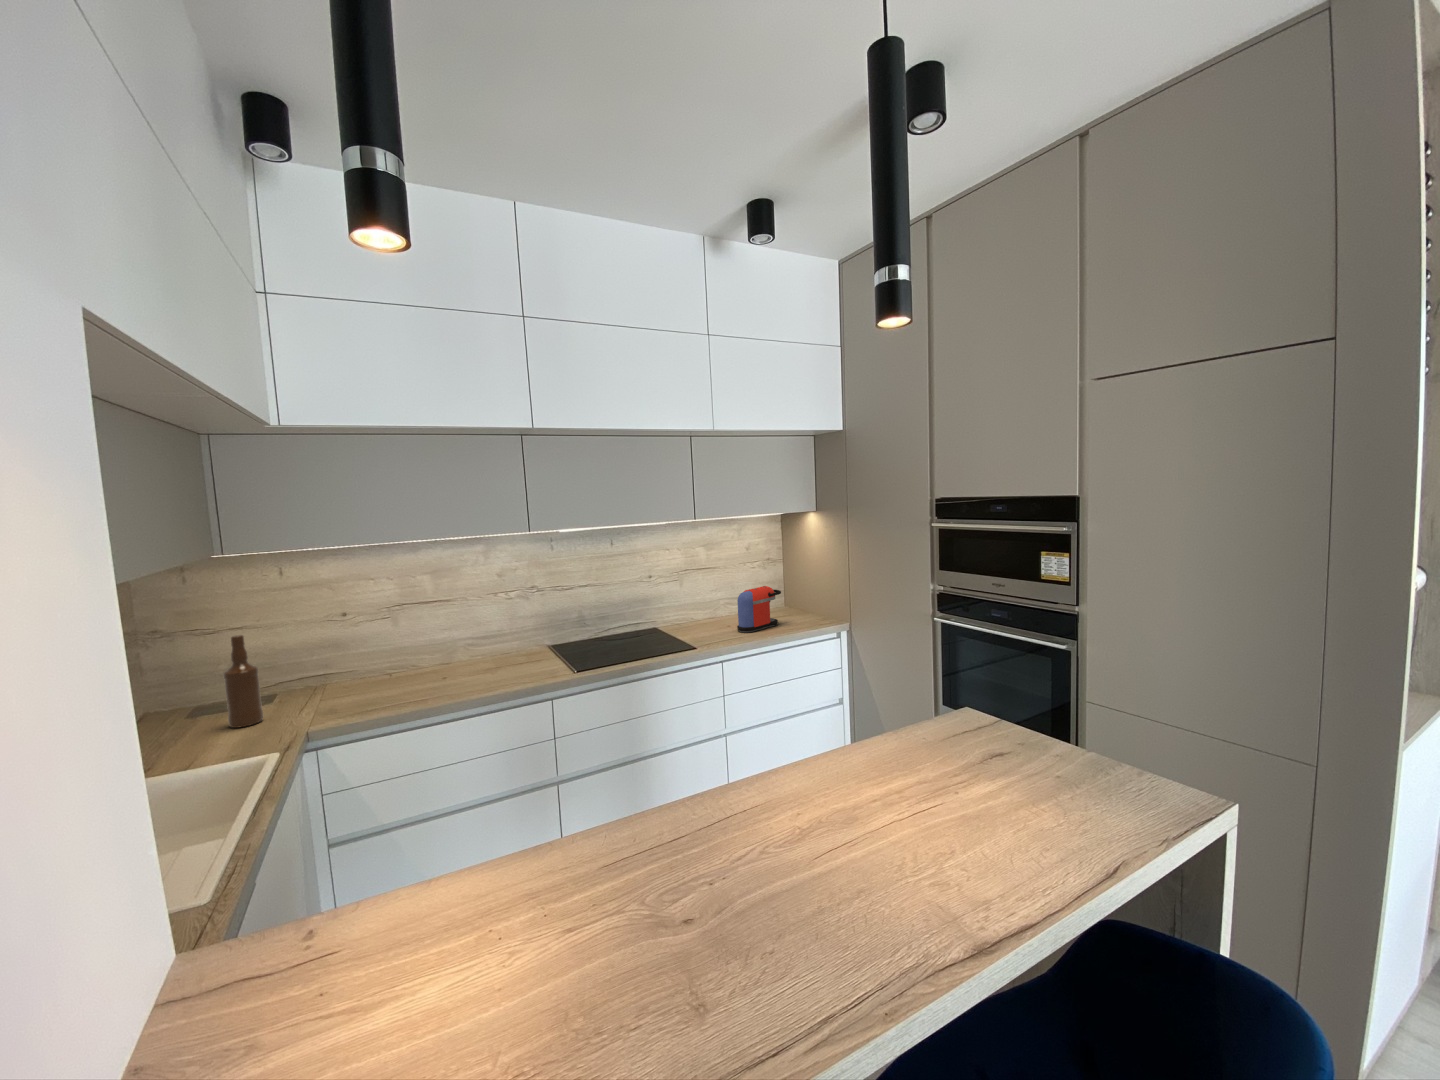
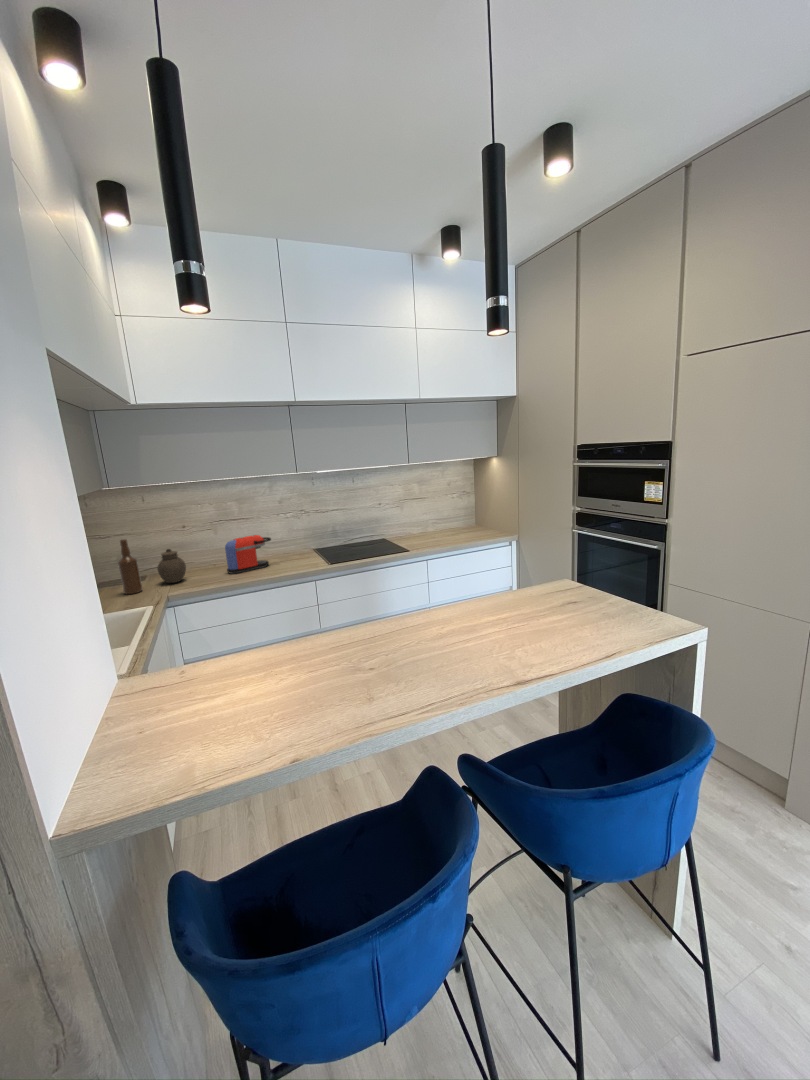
coffee maker: present [737,586,781,633] -> present [225,535,271,574]
jar: none [293,650,341,706] -> present [157,549,186,583]

